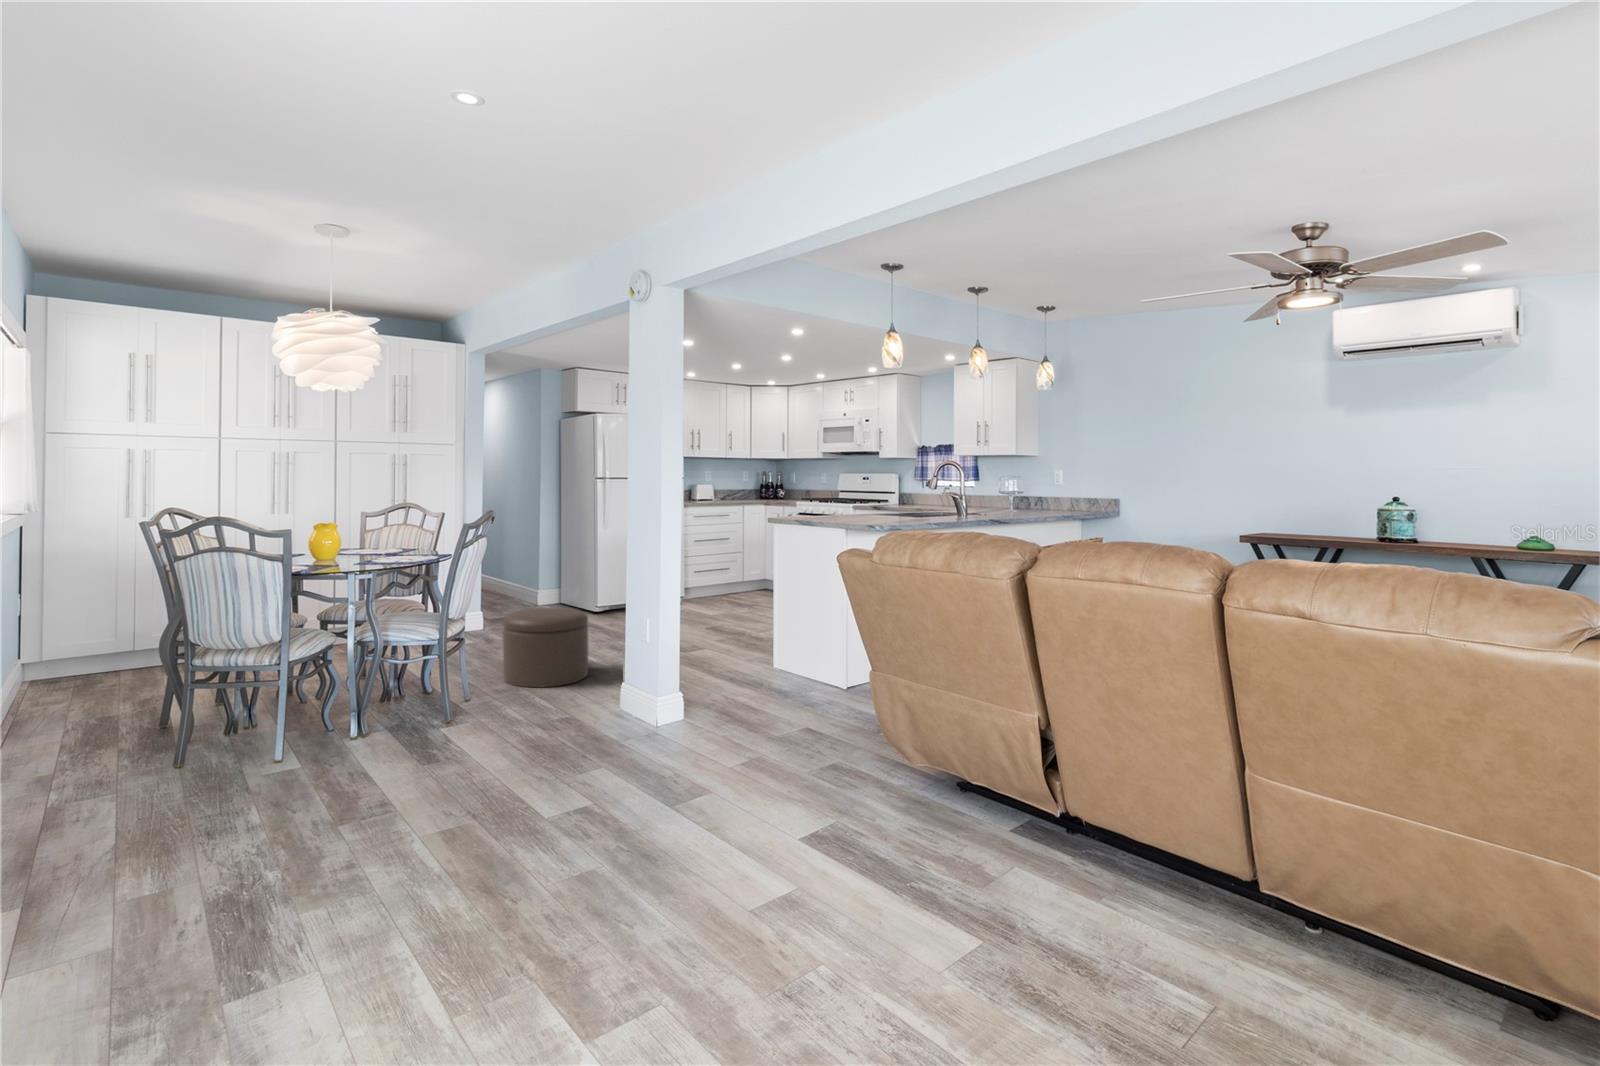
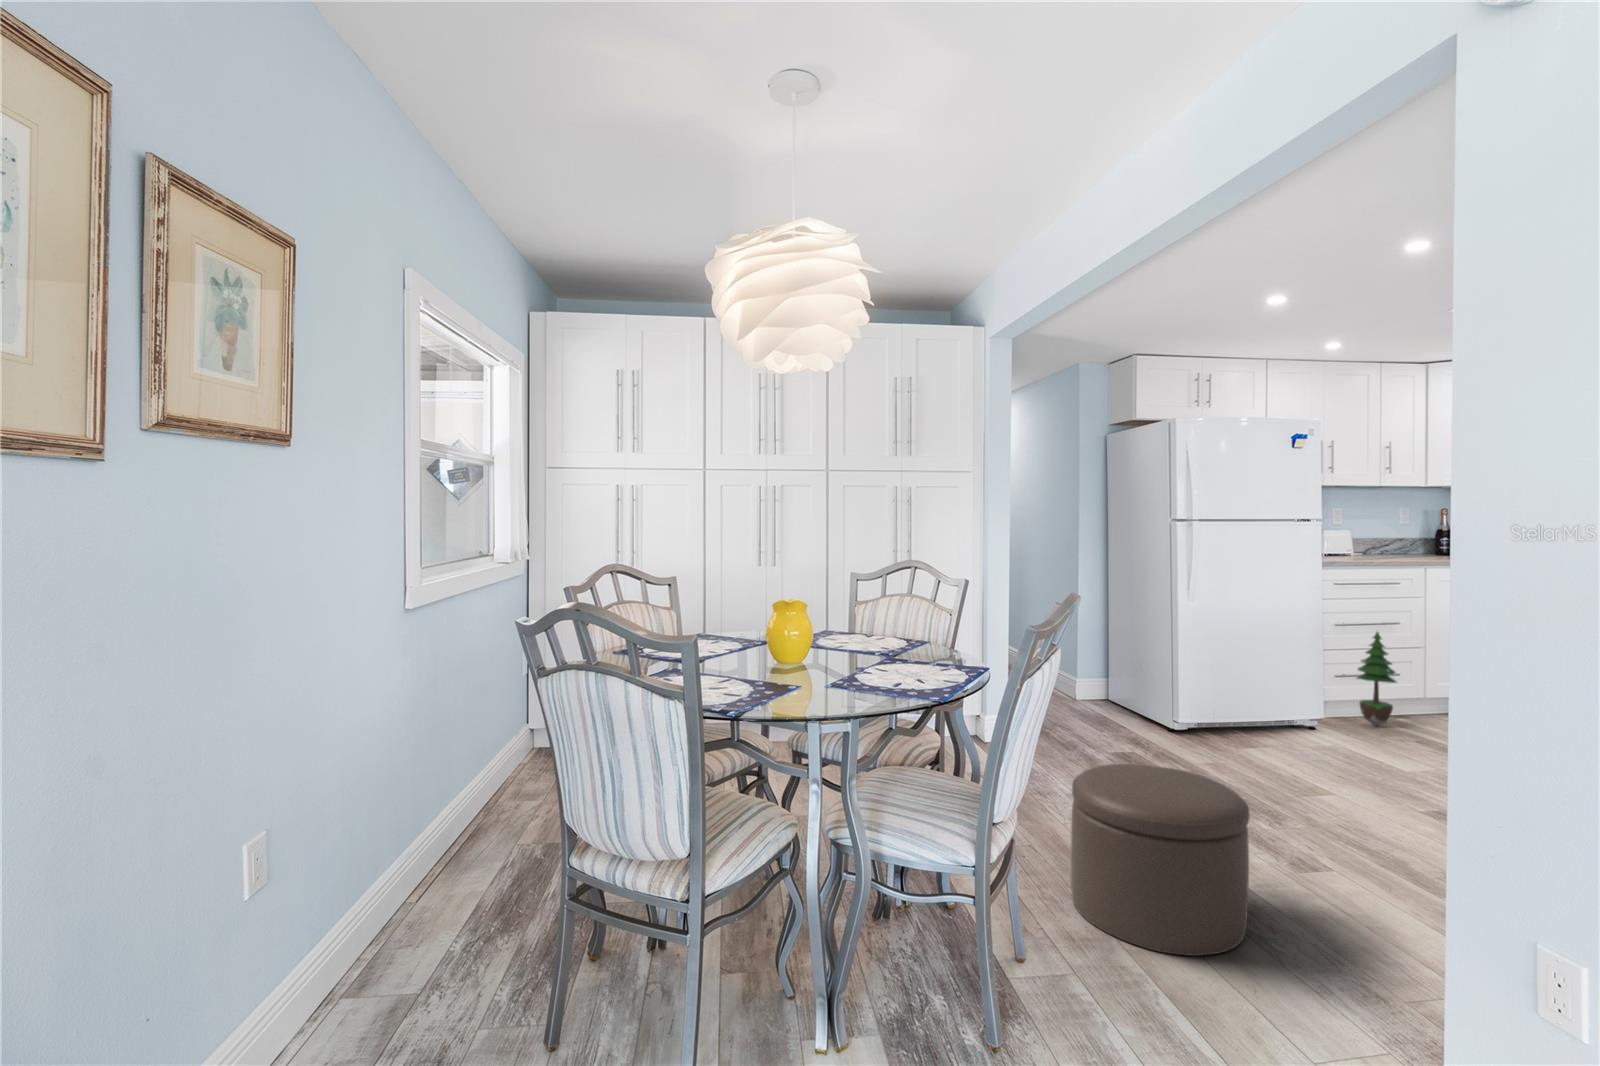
potted tree: none [705,545,725,601] -> present [1357,632,1396,726]

